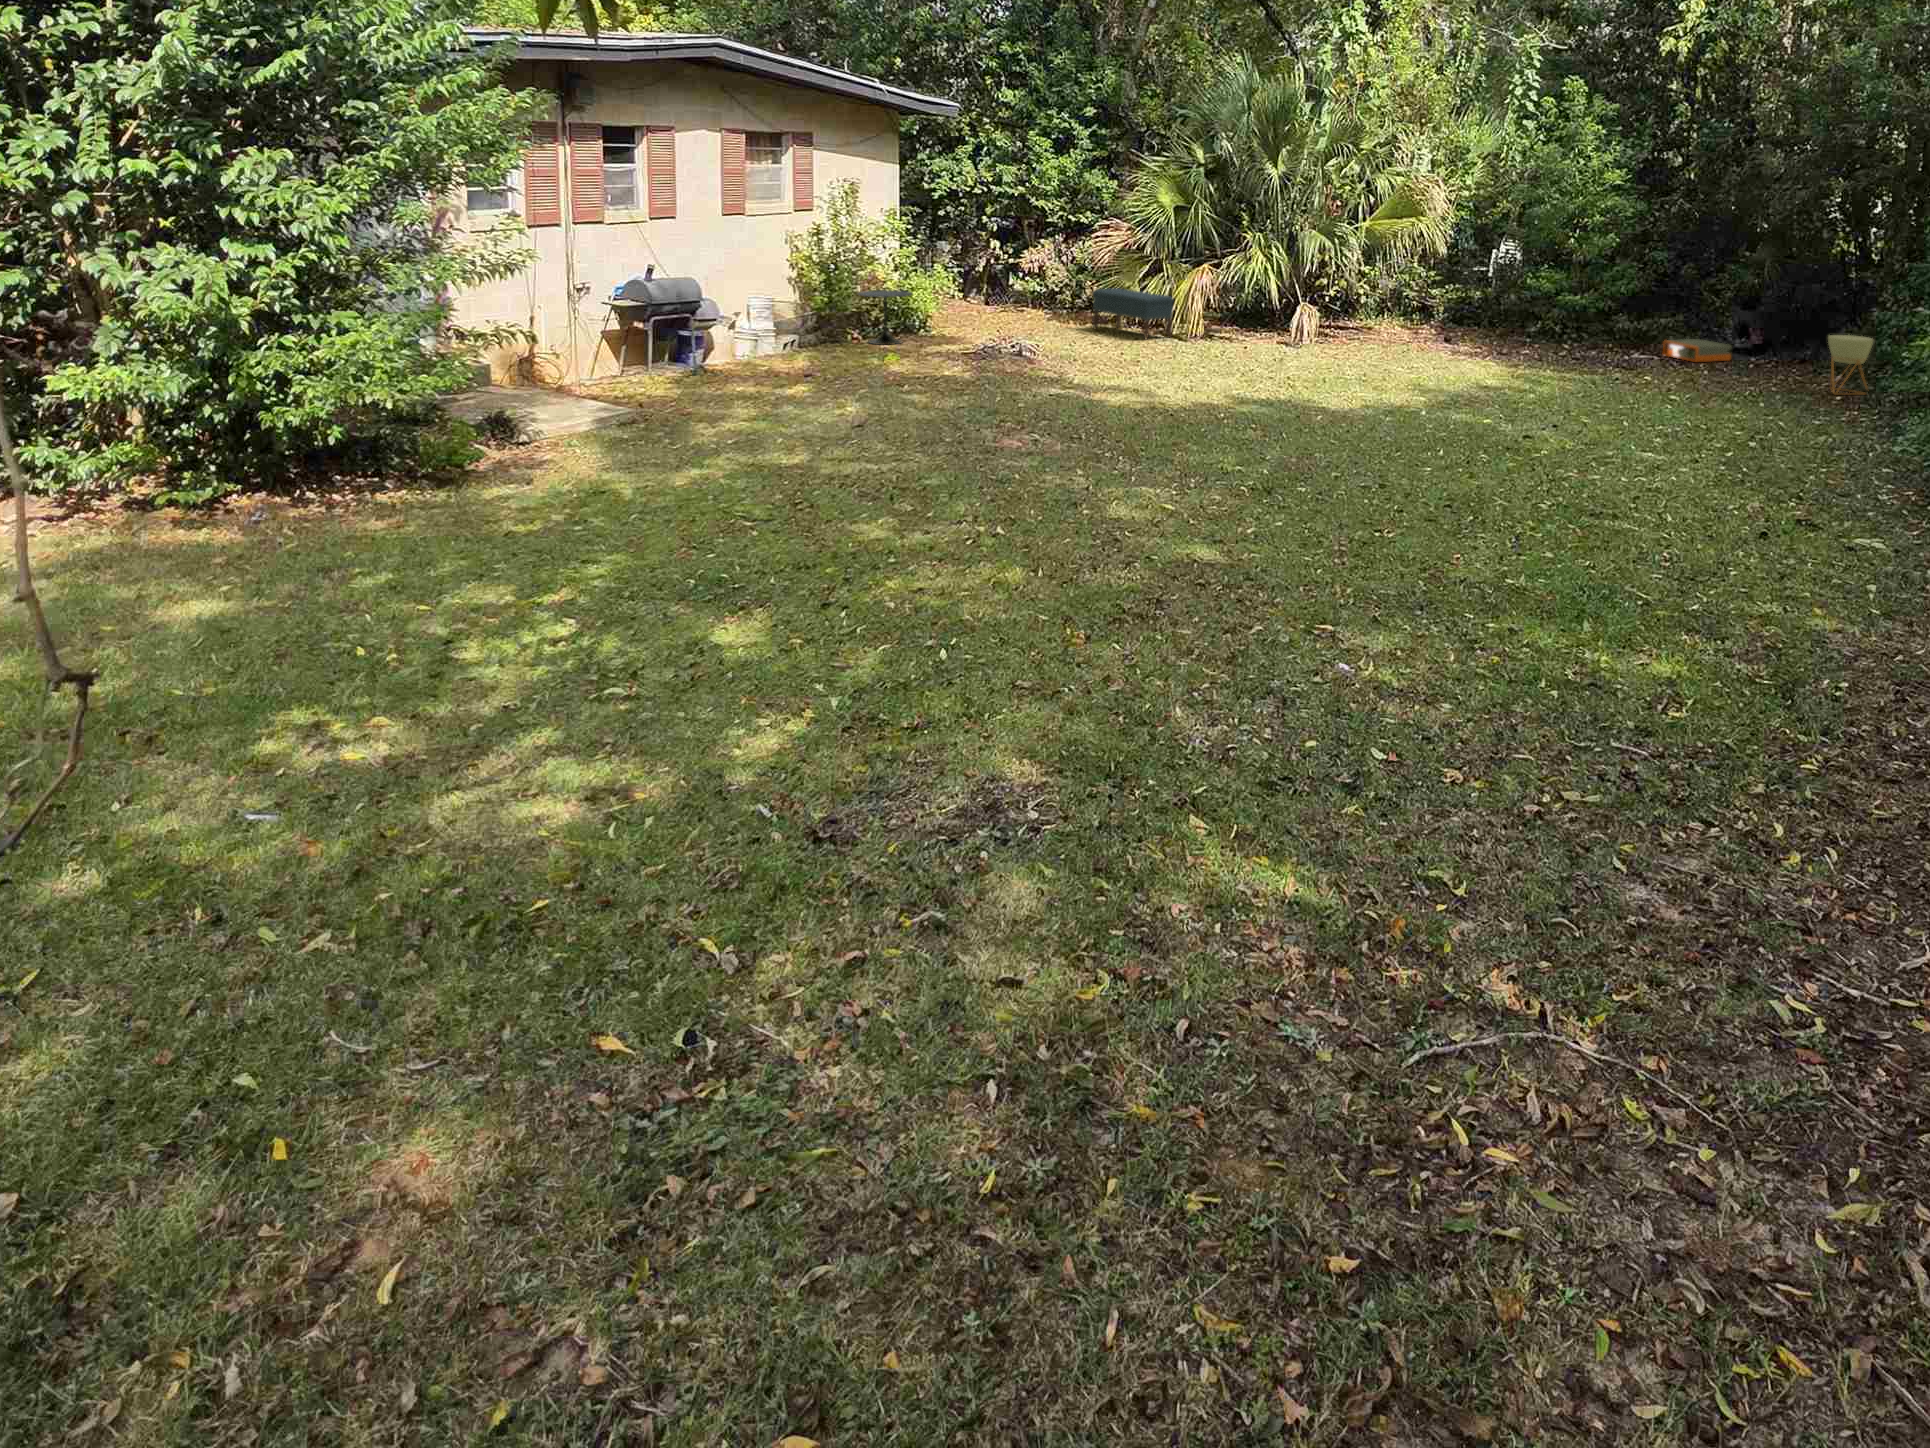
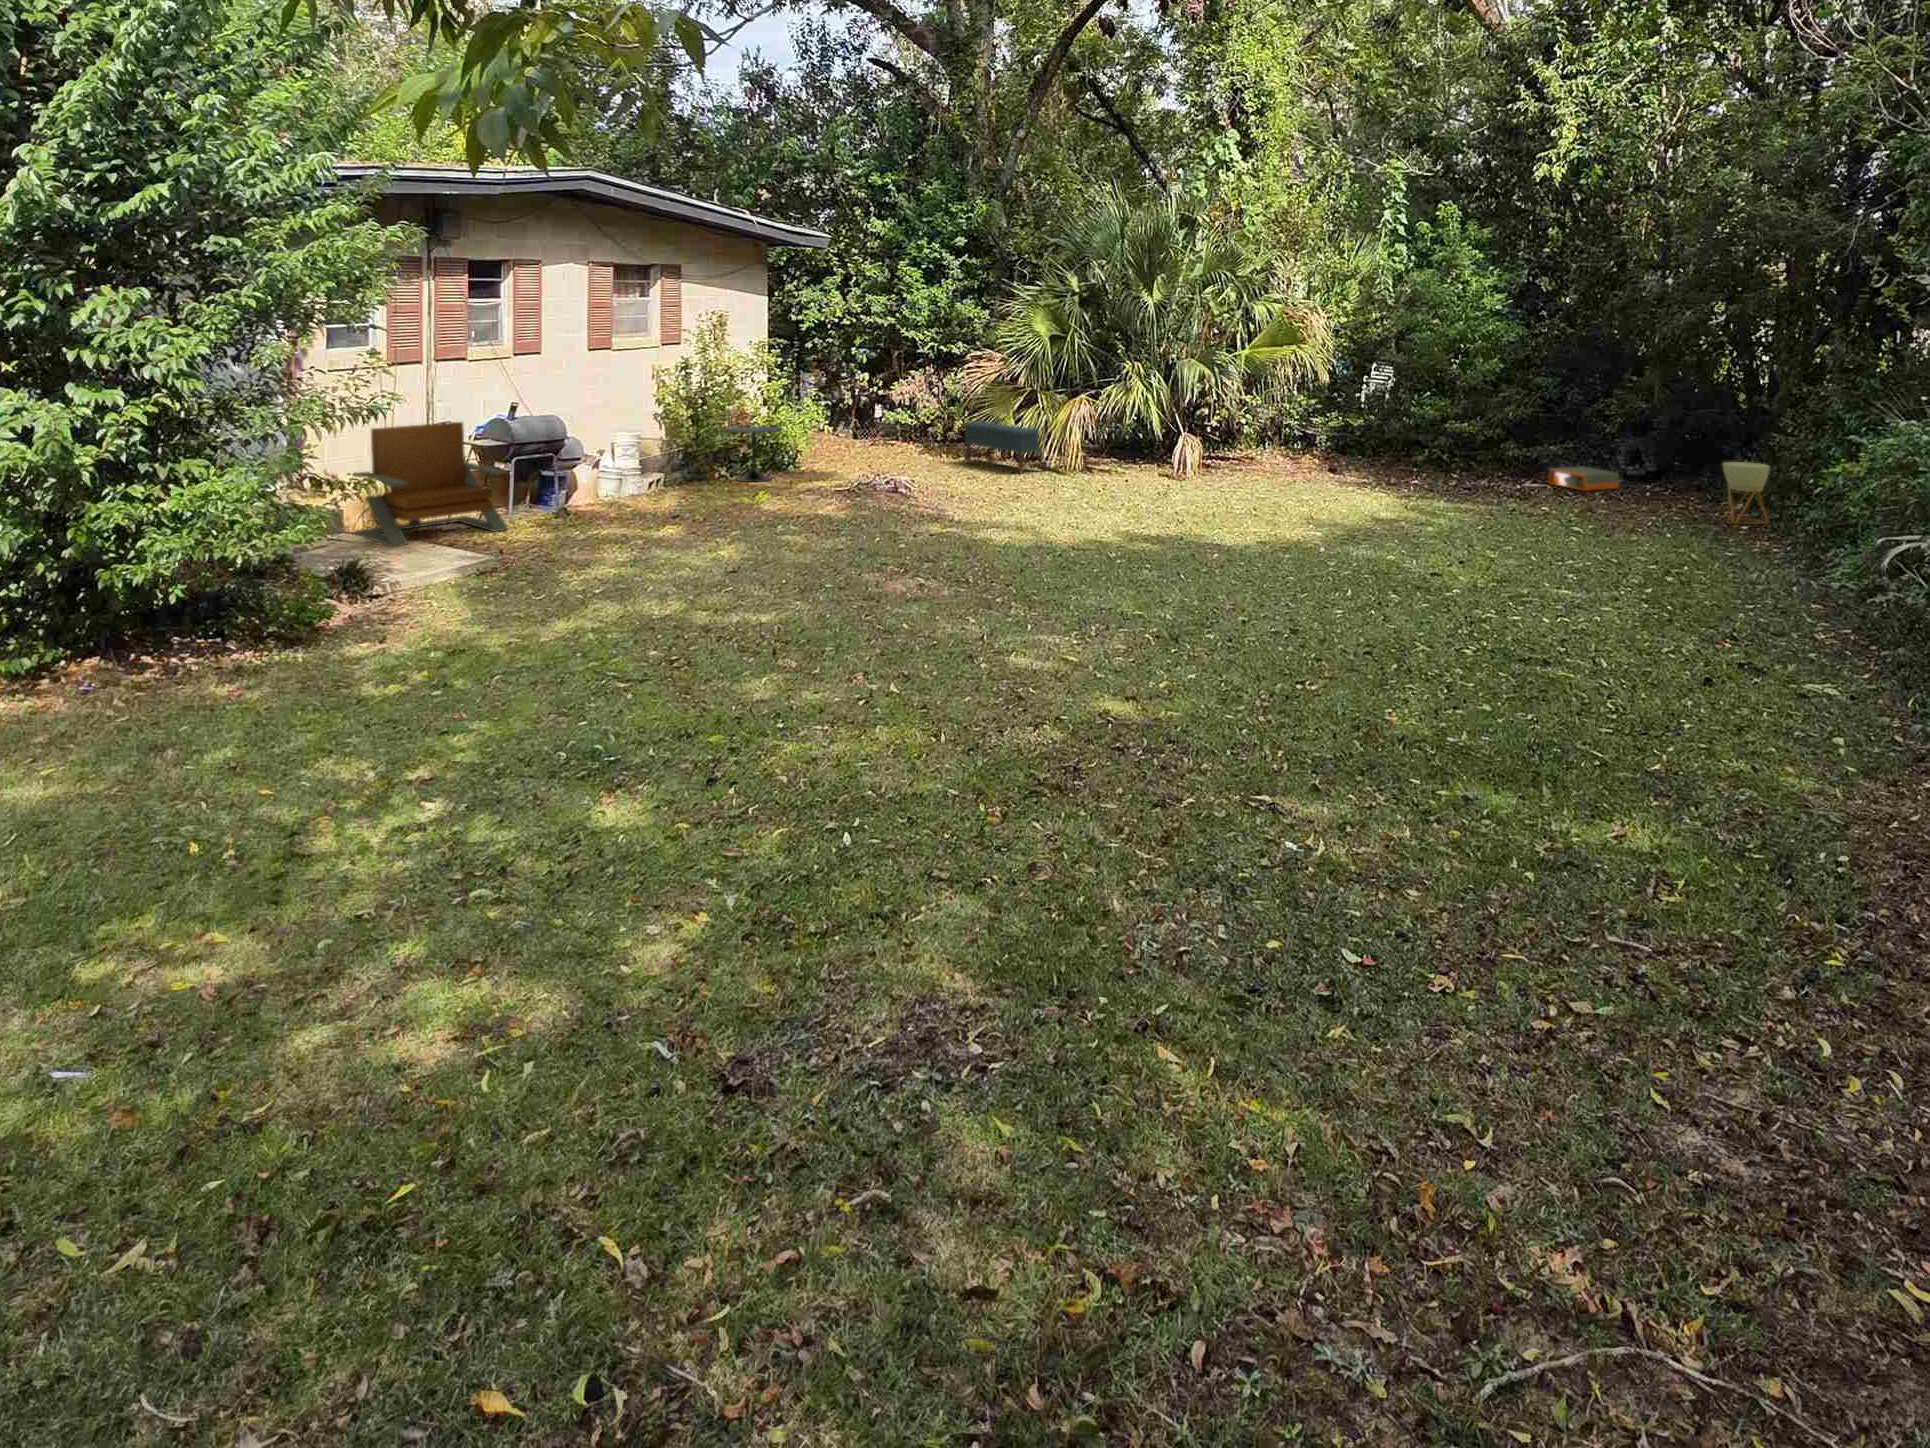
lounge chair: none [496,283,646,400] -> present [353,422,507,547]

